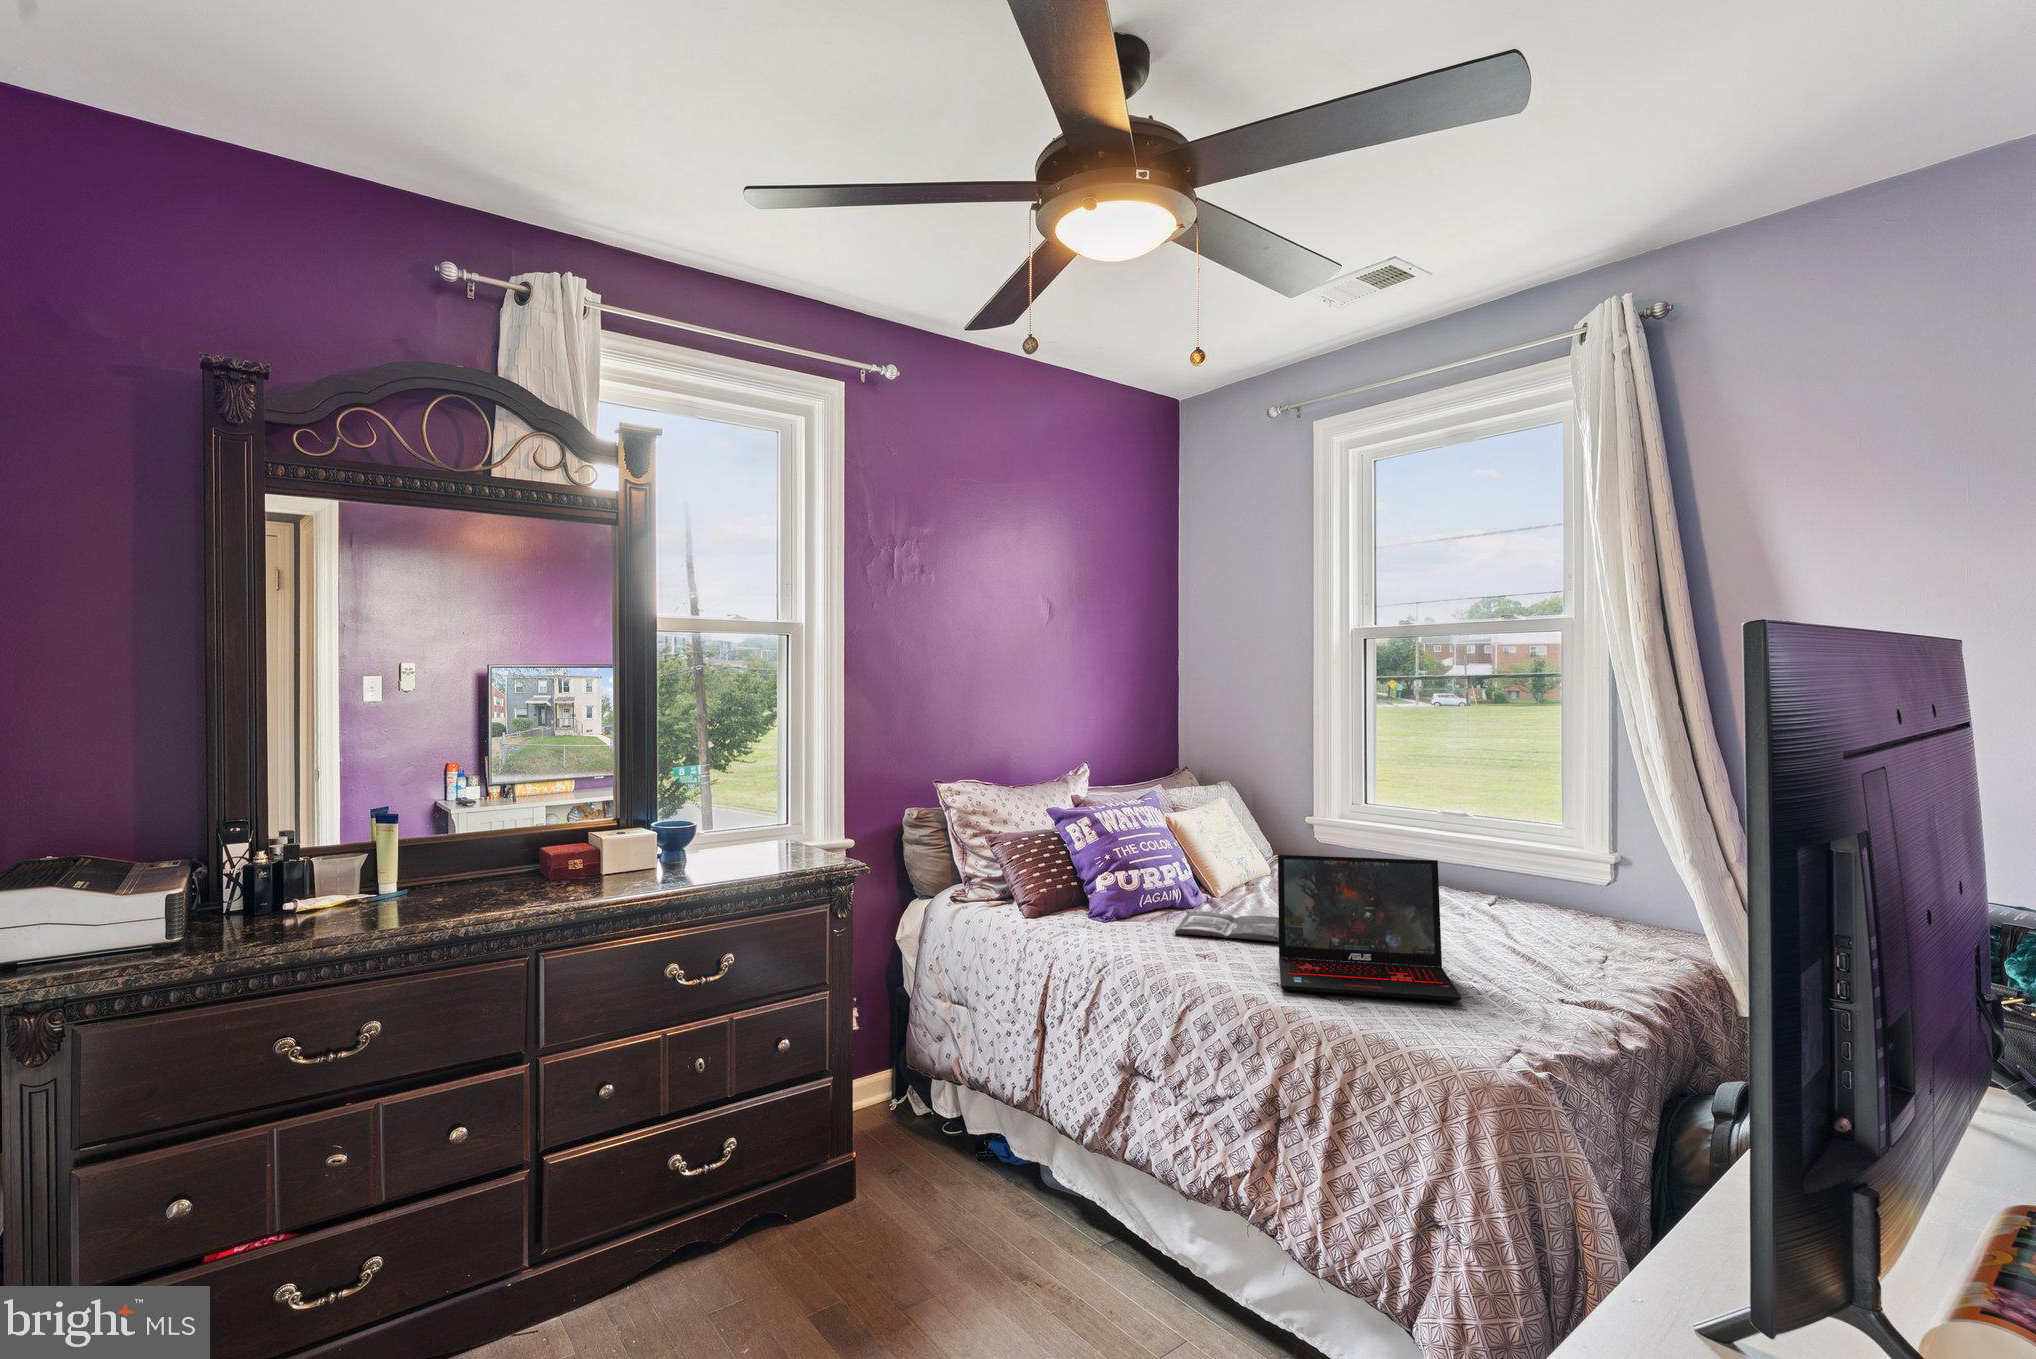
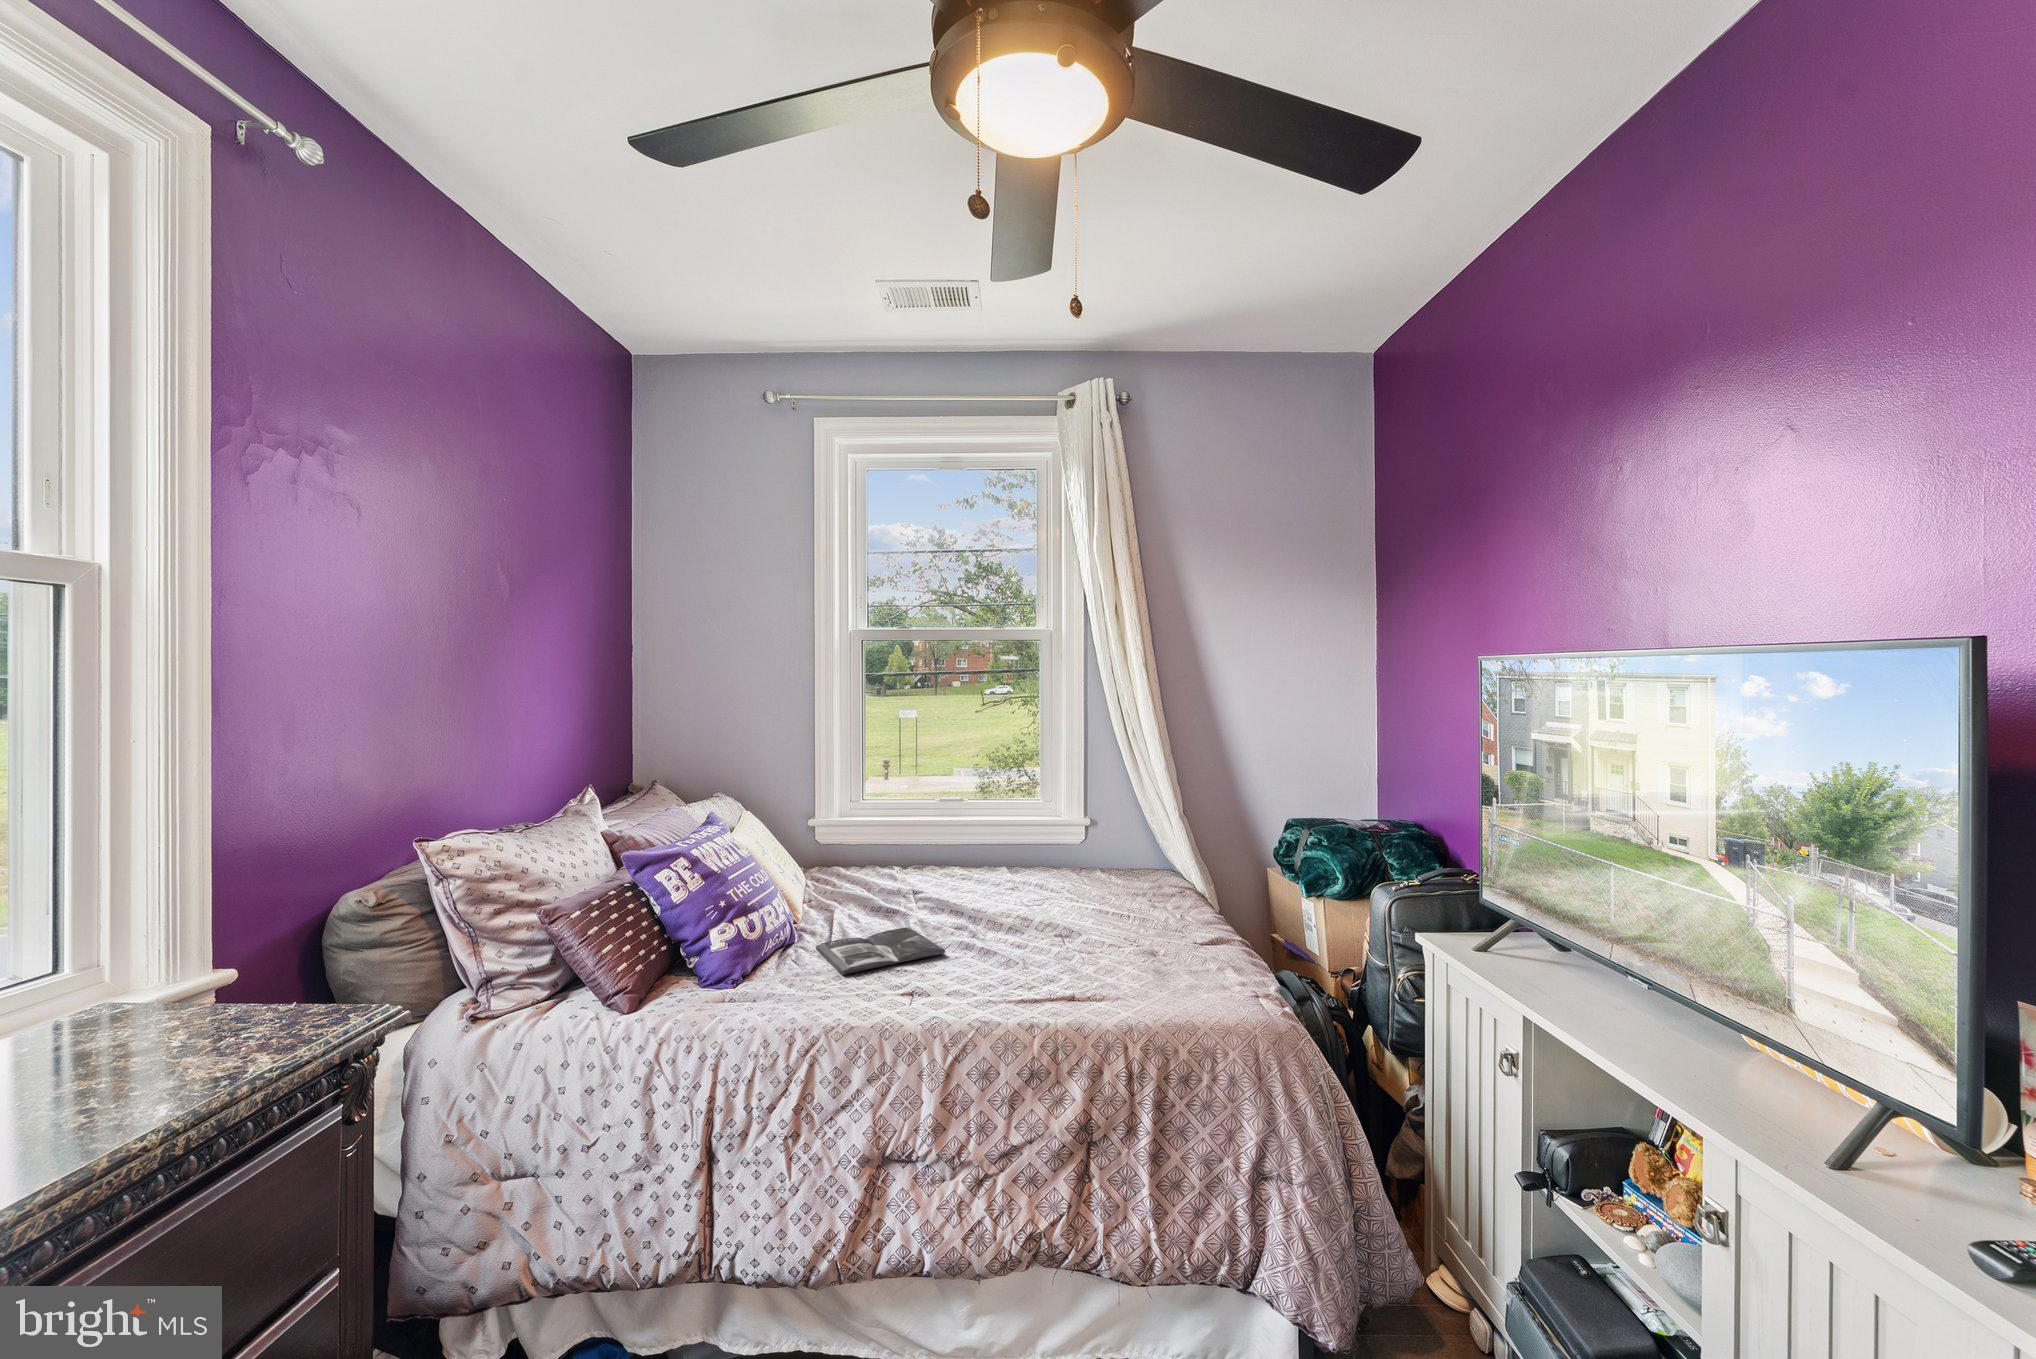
laptop: present [1278,855,1462,1001] -> none [967,847,1151,1003]

